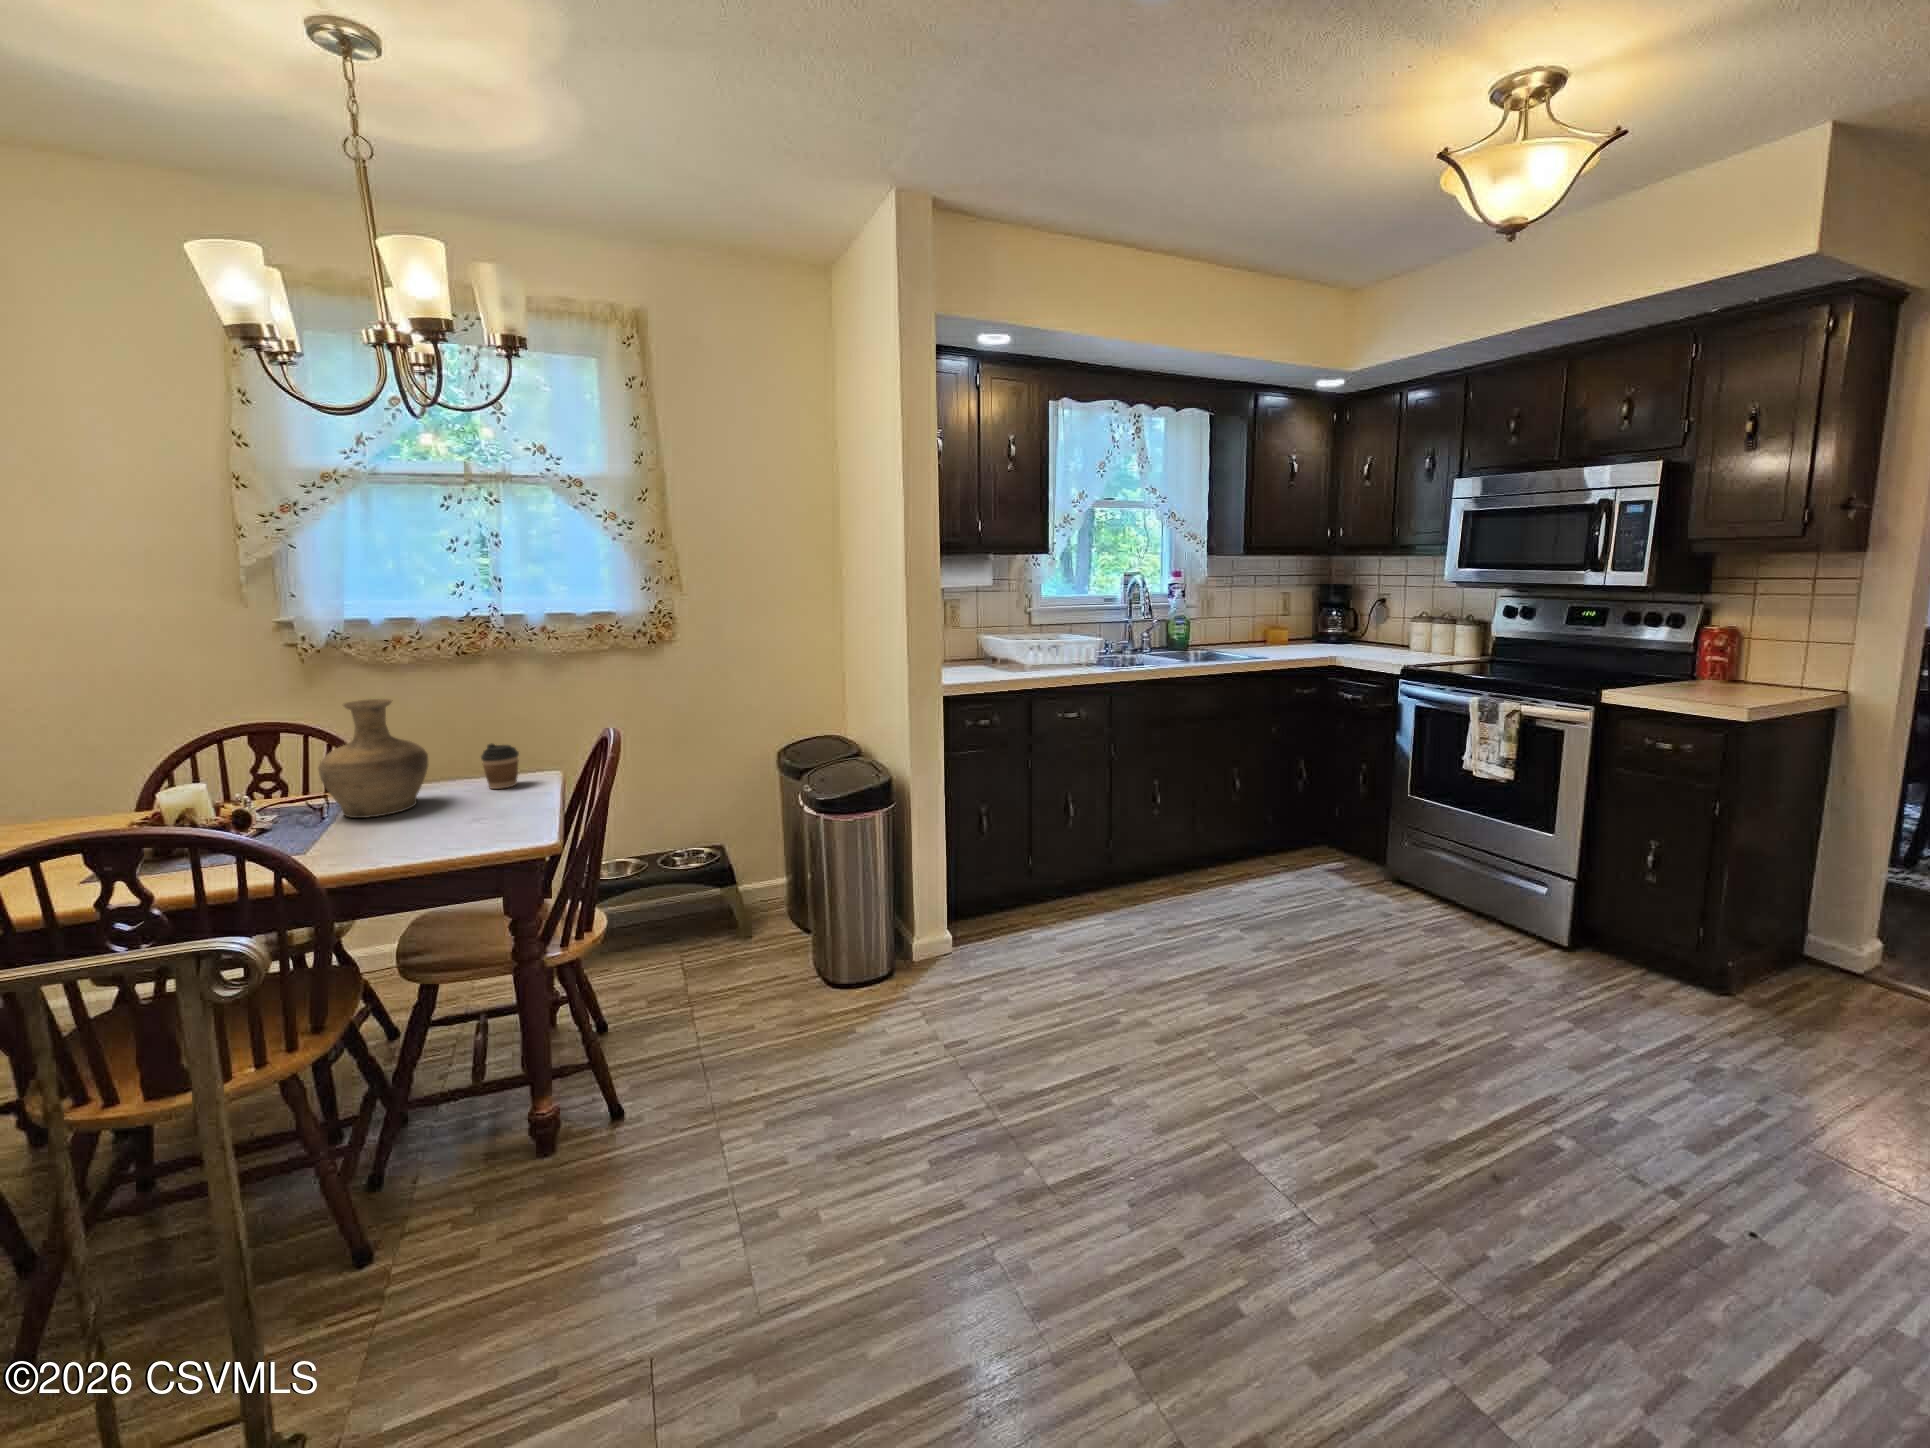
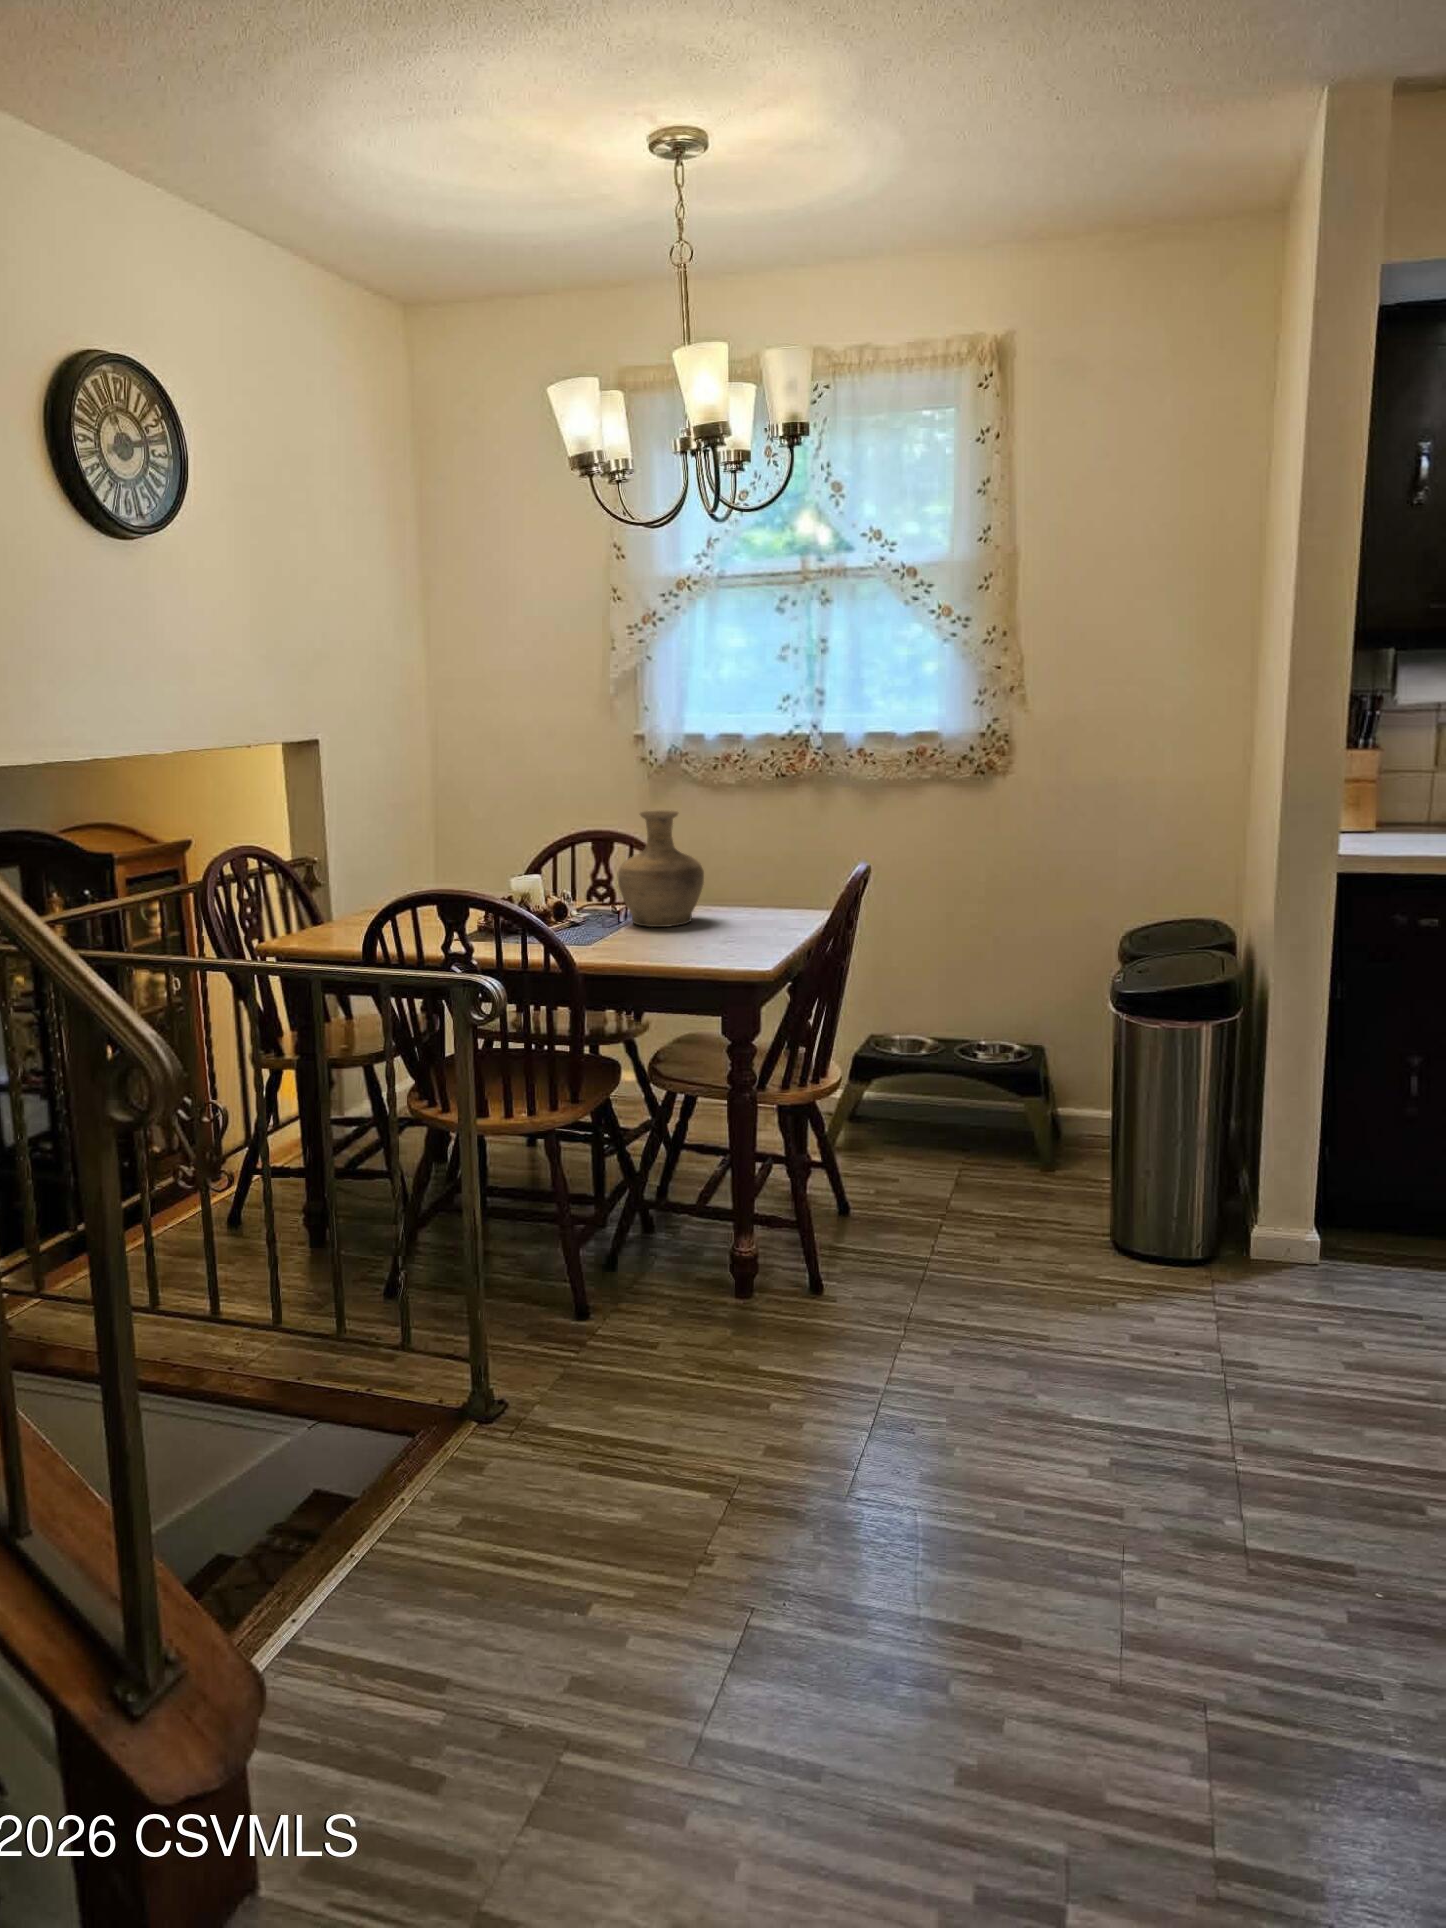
coffee cup: present [481,743,519,789] -> none [753,870,788,919]

